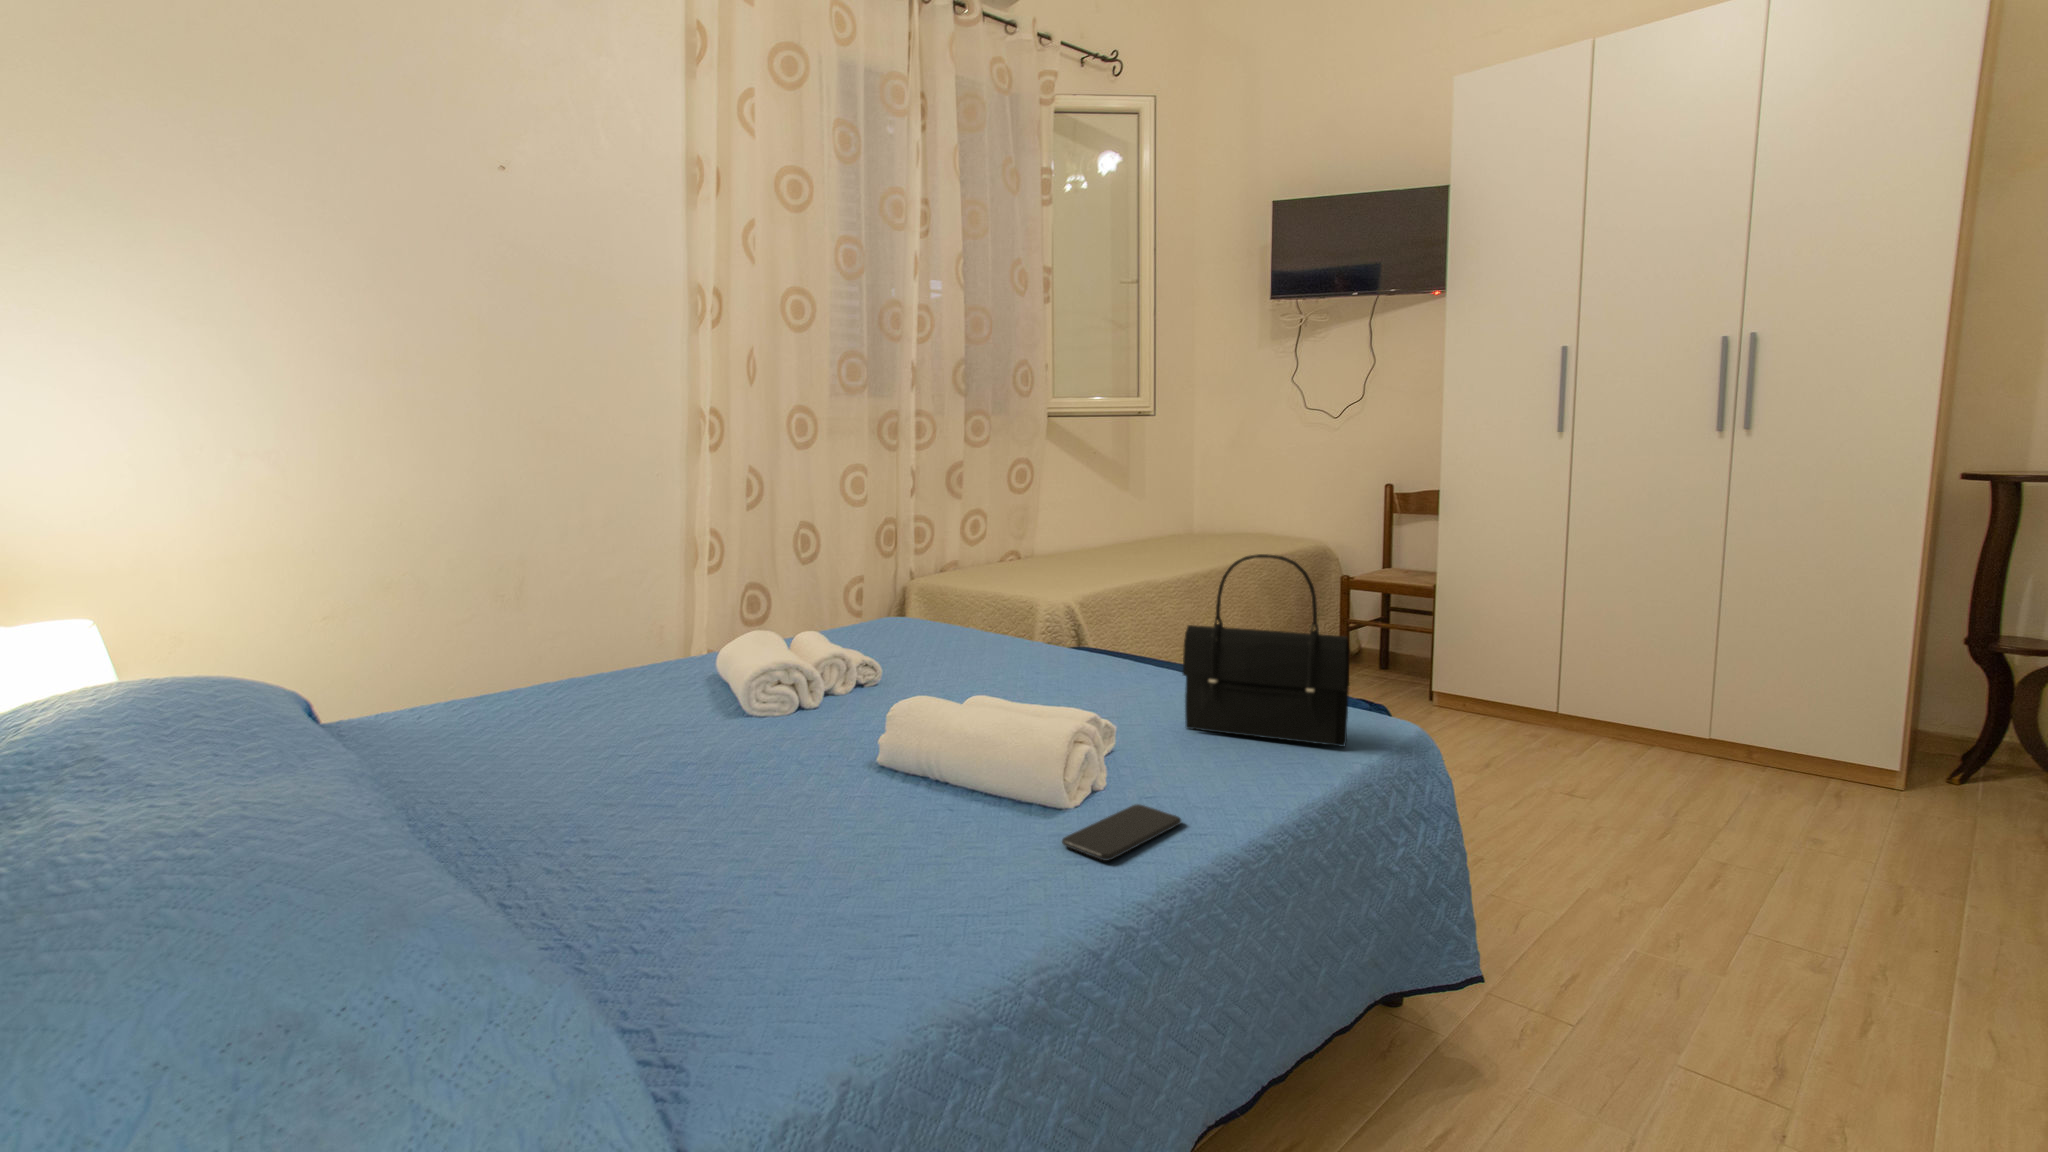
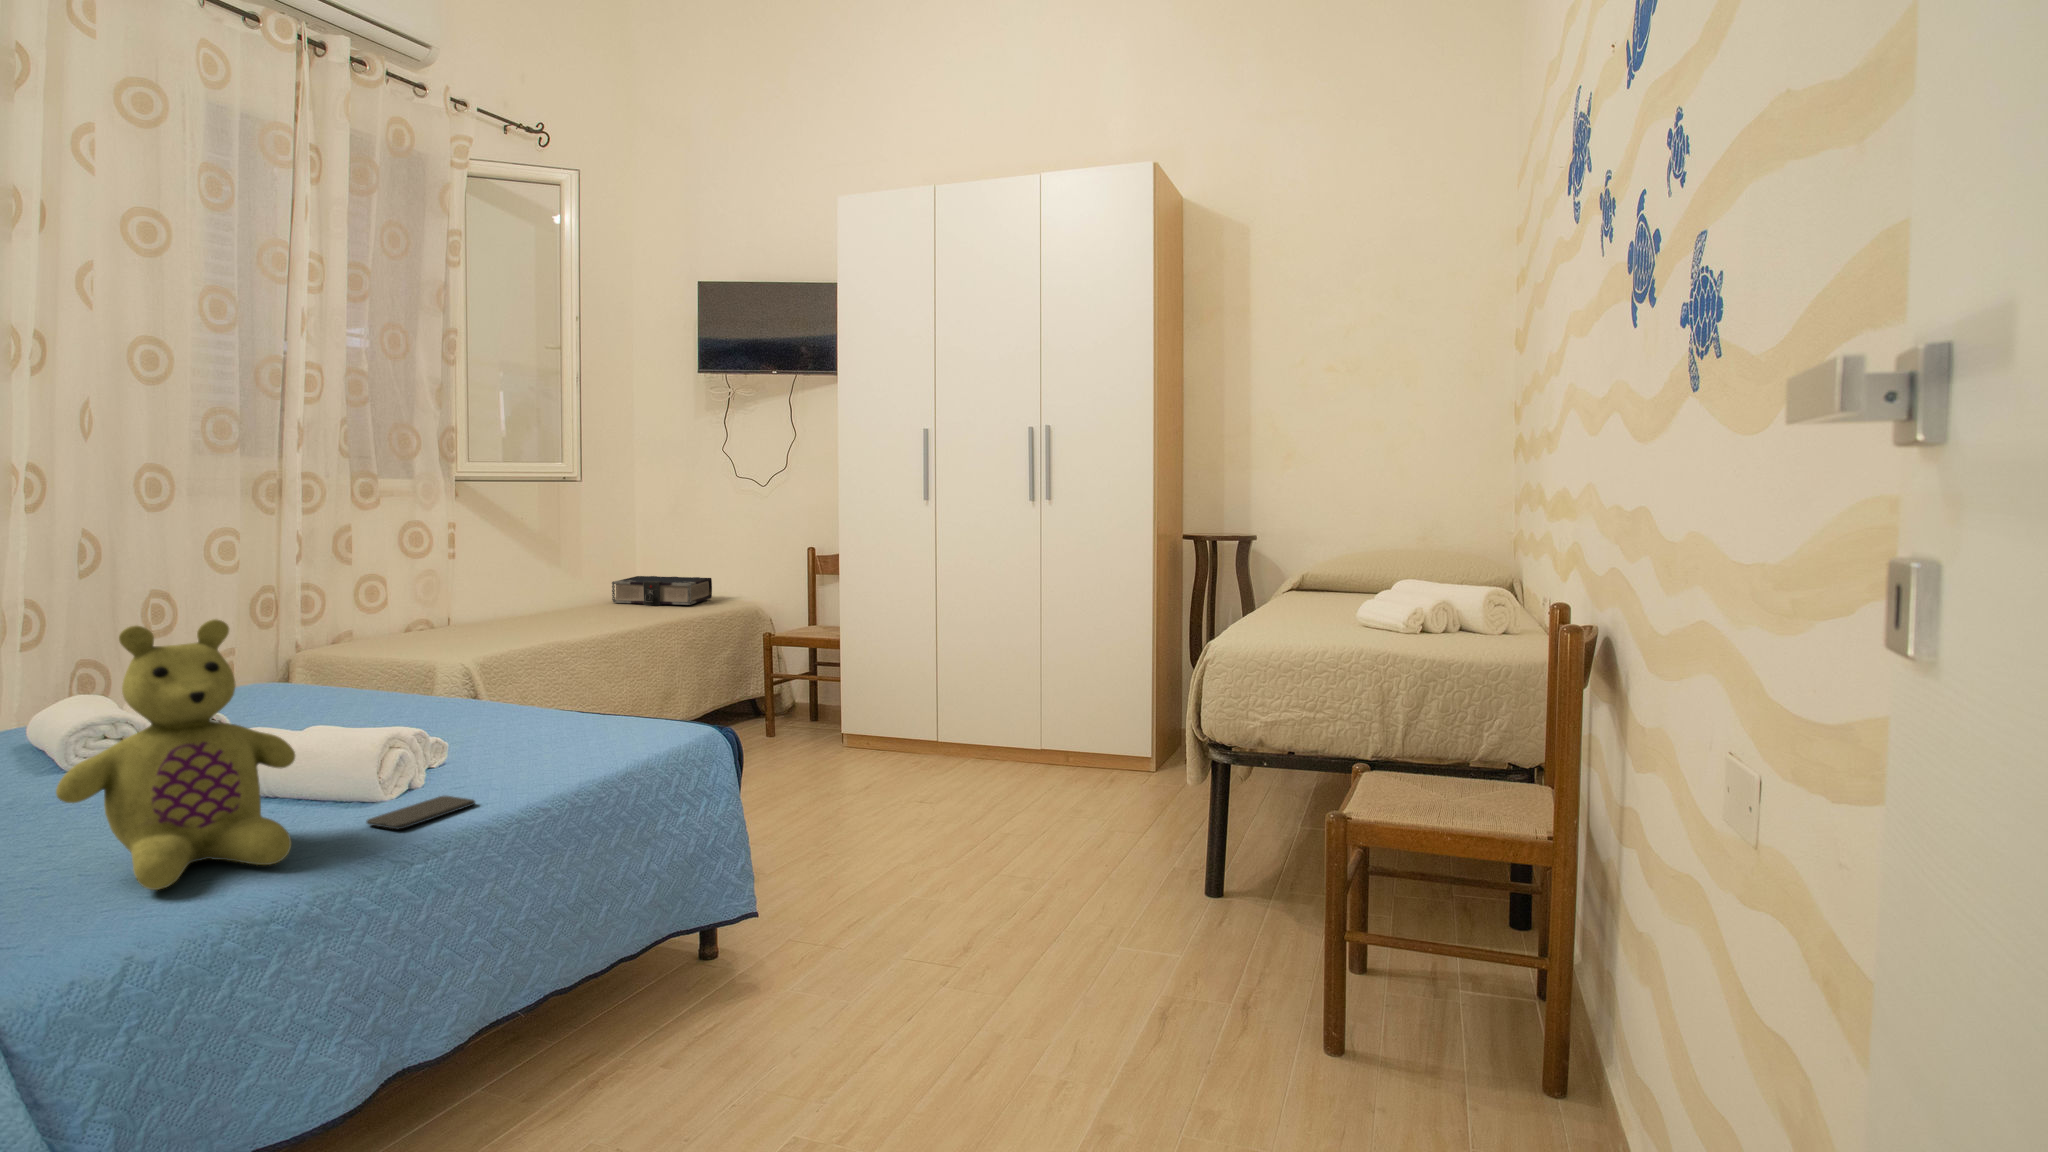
book: none [1176,514,1272,544] -> present [612,576,712,605]
handbag: present [1182,554,1350,747] -> none [511,604,644,750]
stuffed bear: none [740,576,994,942] -> present [56,619,295,890]

